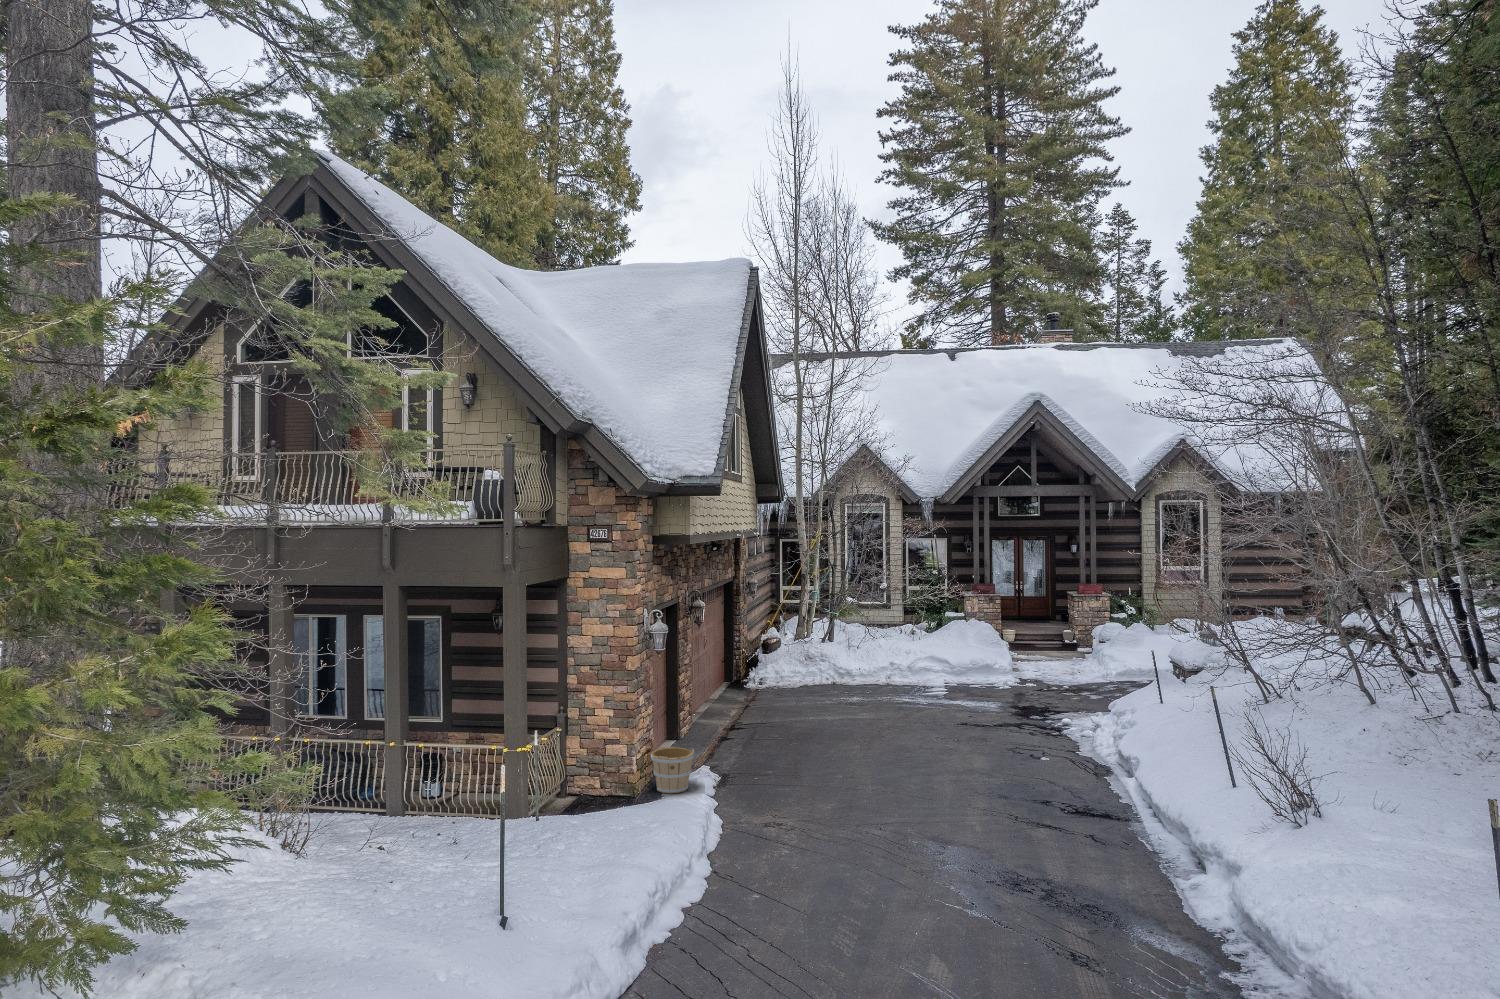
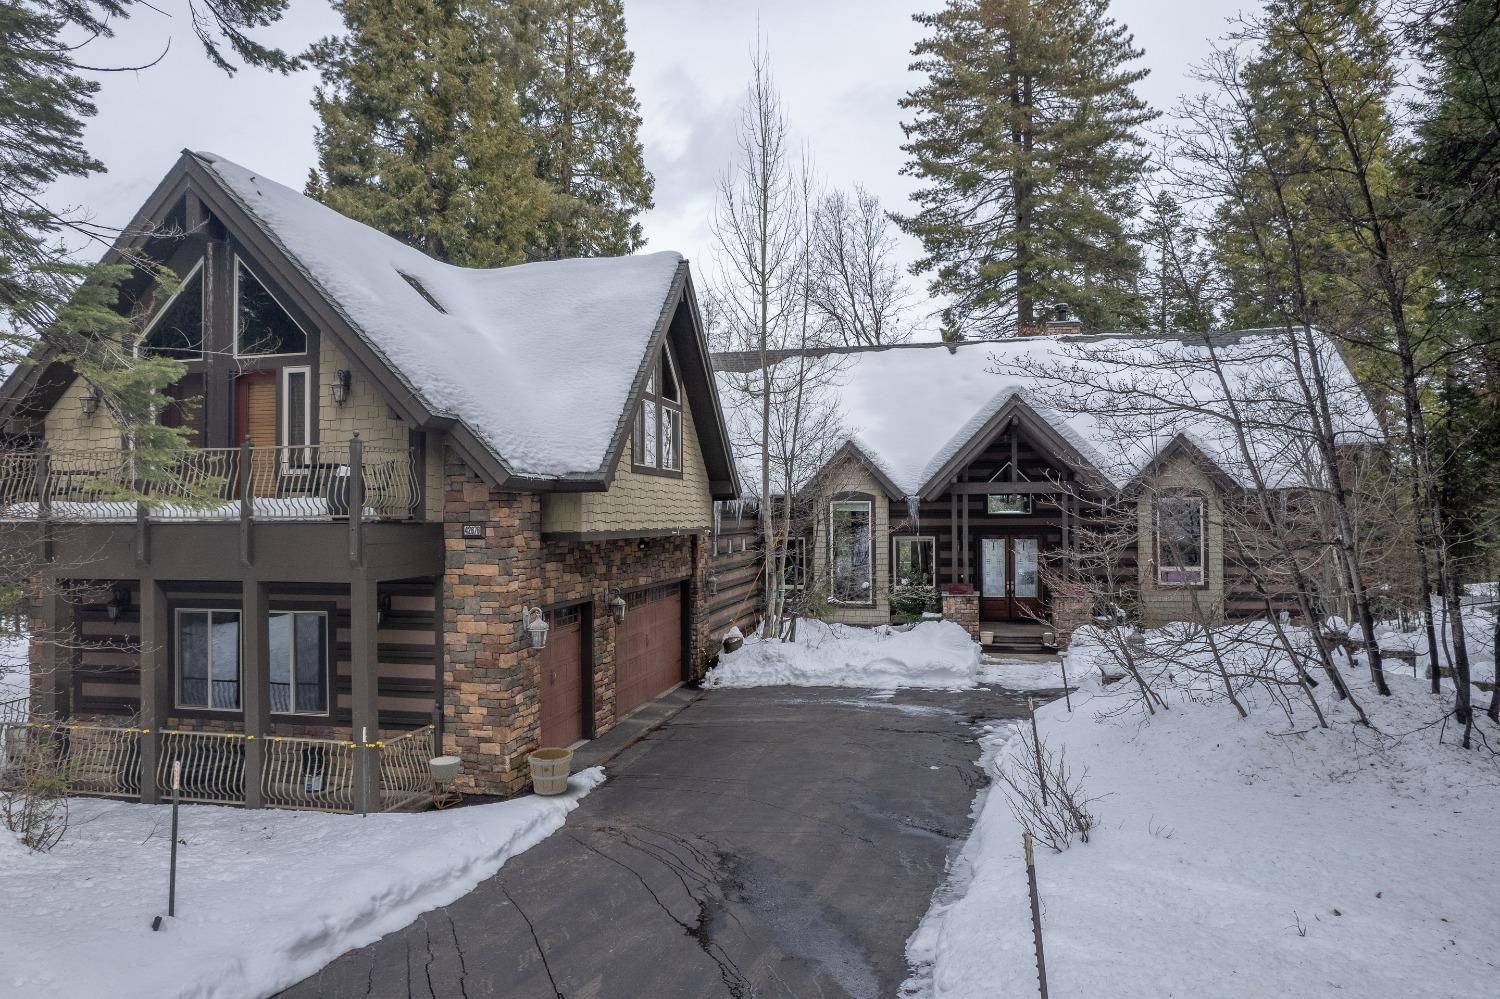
planter: none [560,758,591,810] -> present [429,756,462,809]

